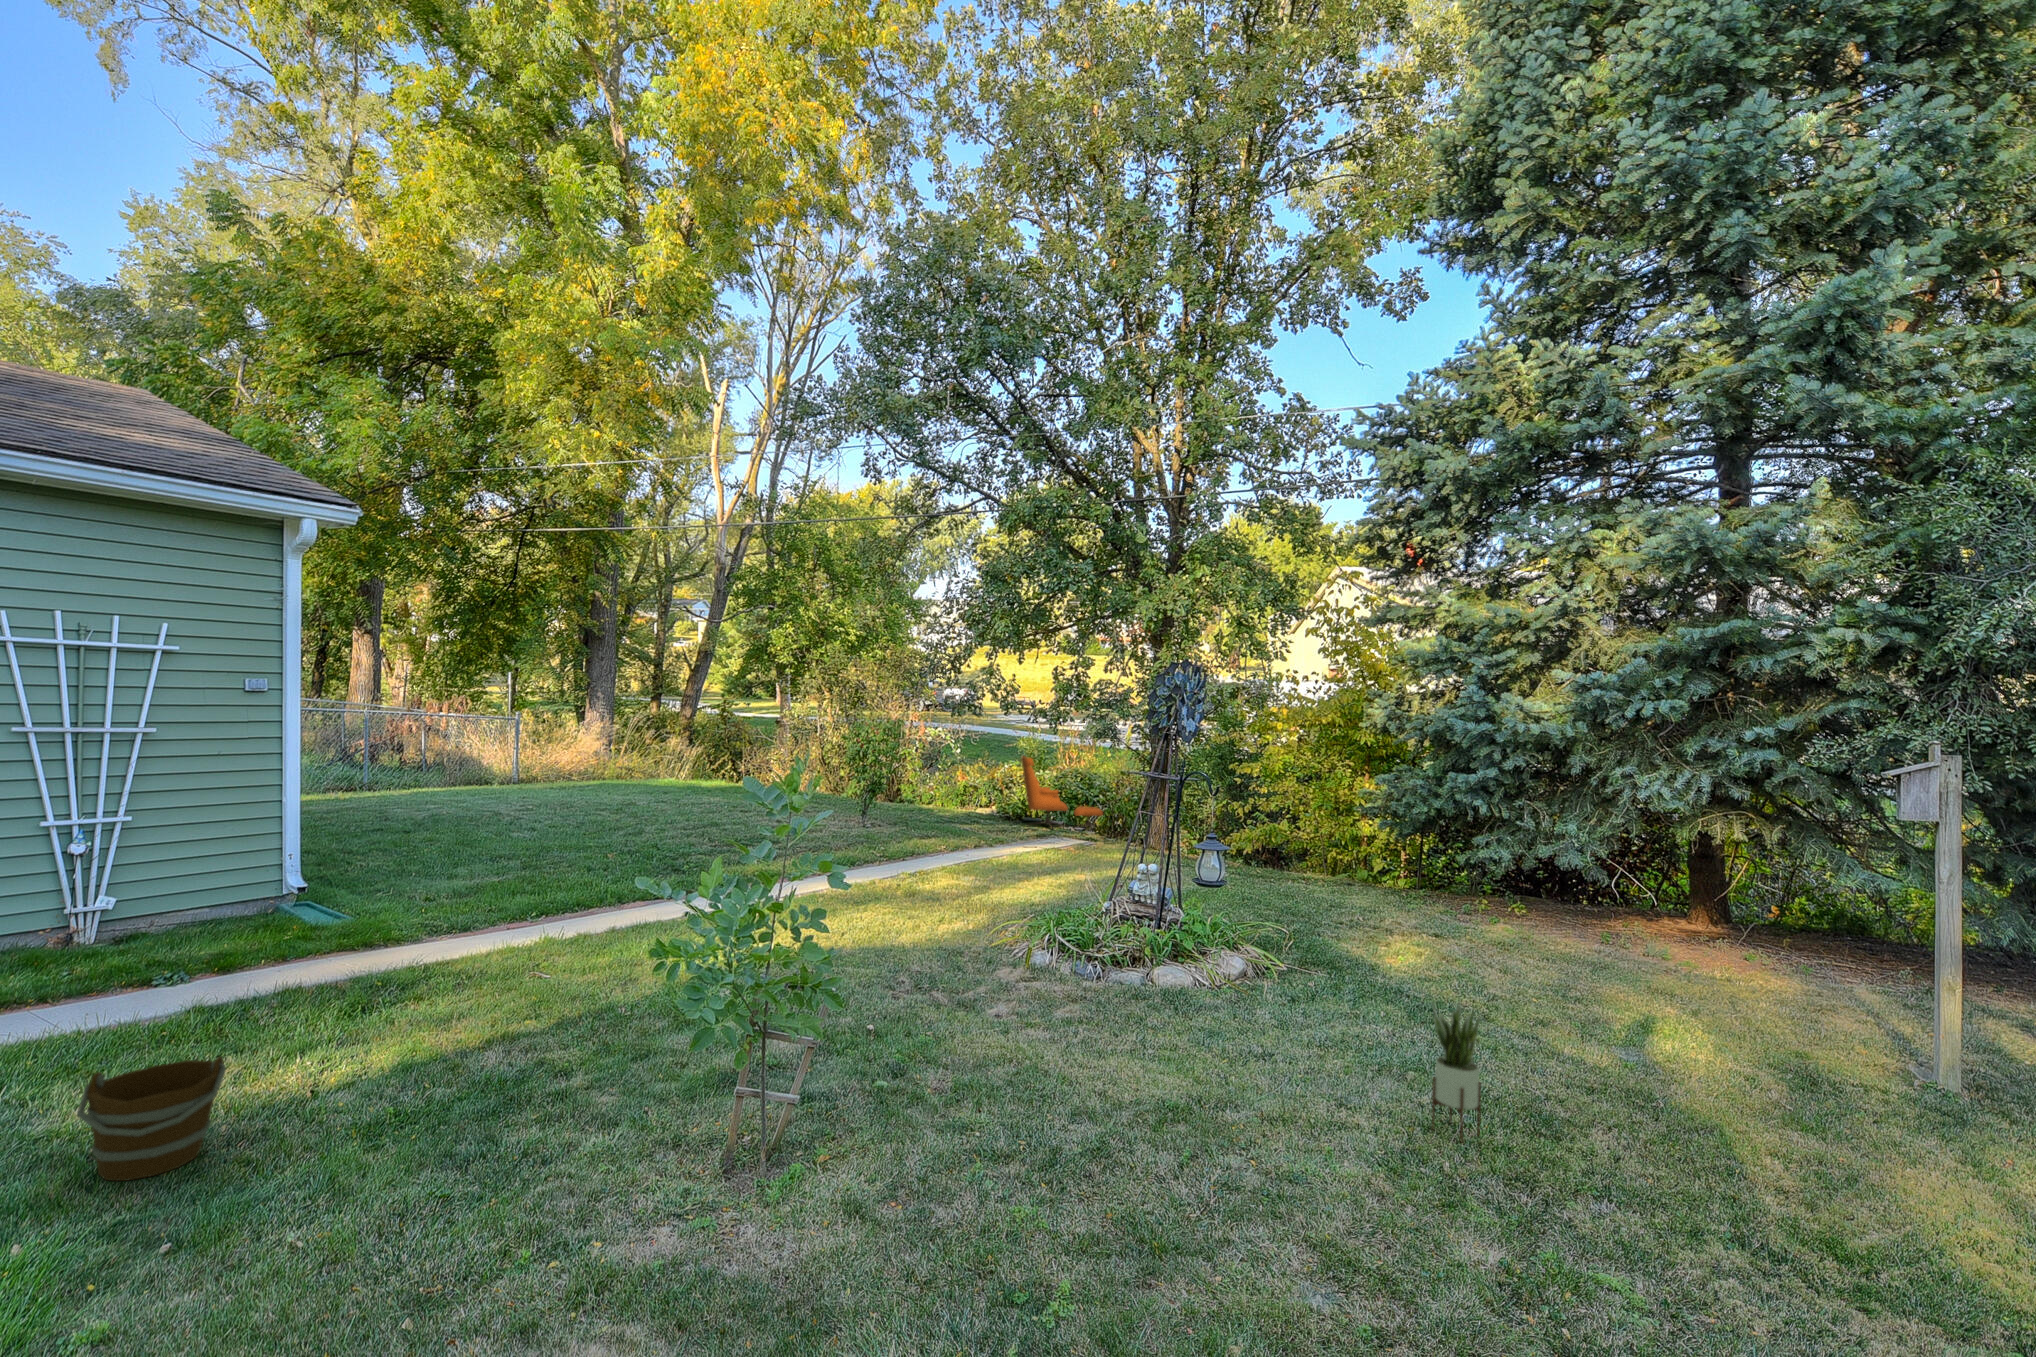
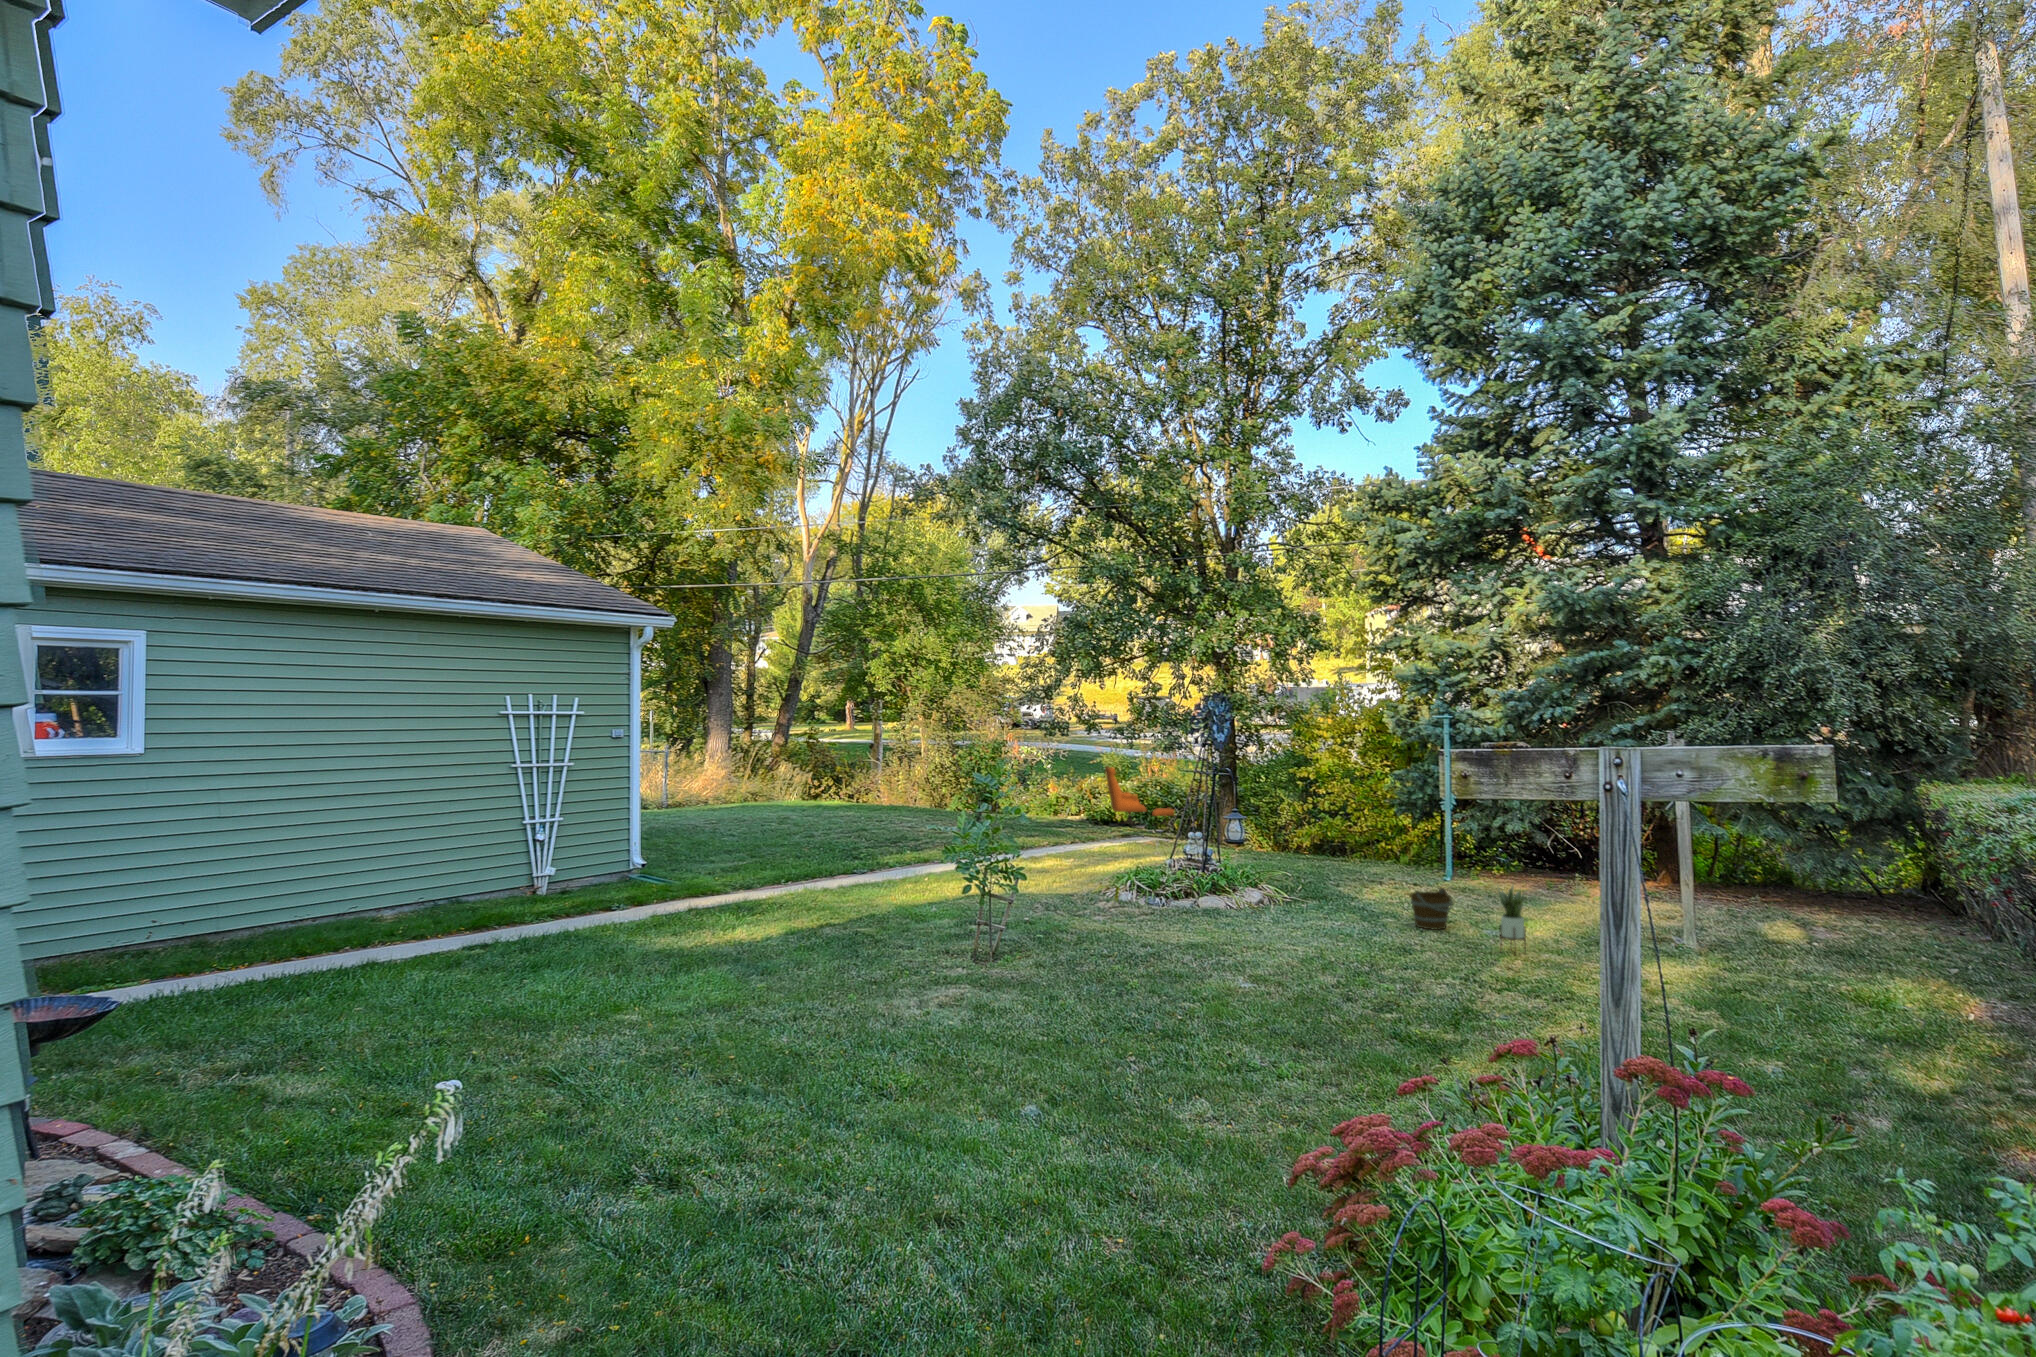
potted plant: present [1432,1001,1481,1142] -> present [1499,886,1526,955]
bucket: present [77,1057,226,1181] -> present [1411,888,1453,930]

